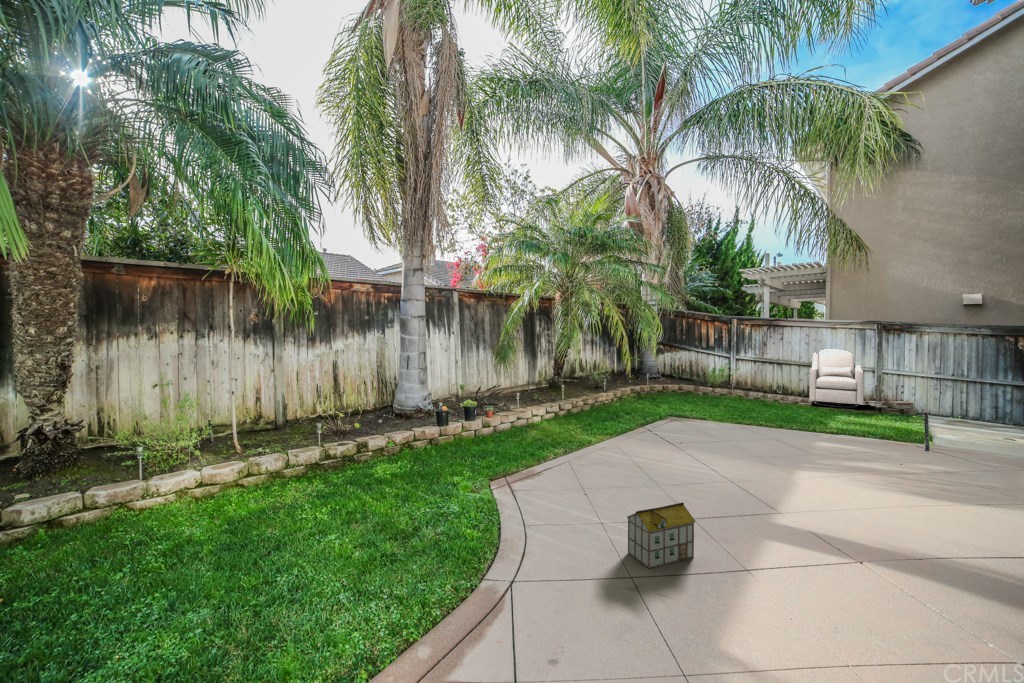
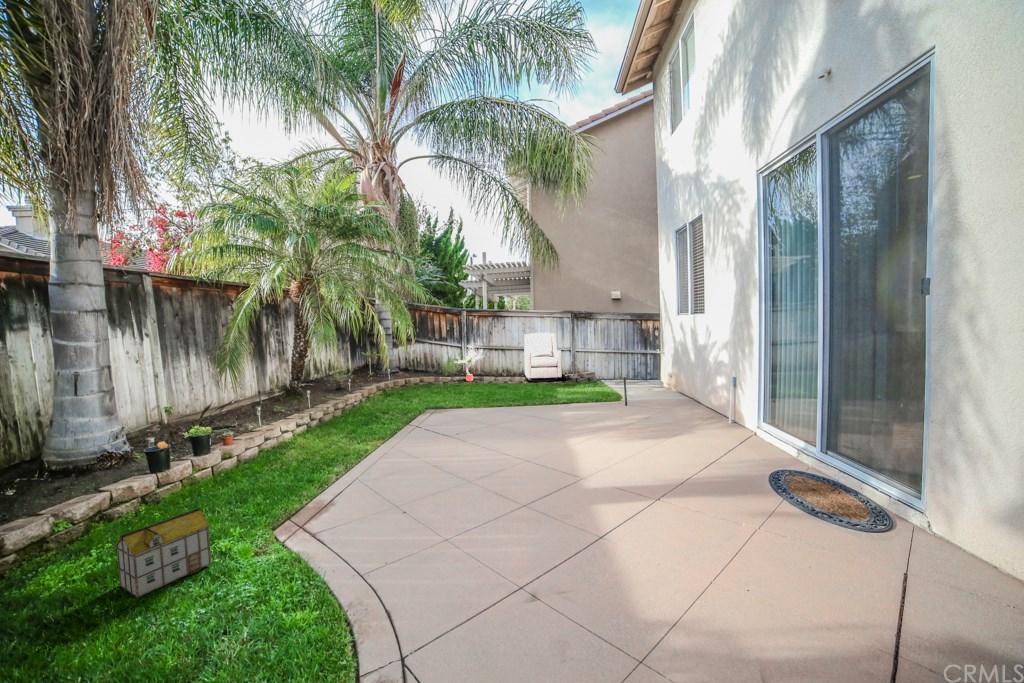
potted tree: none [718,355,756,397] -> present [454,345,483,382]
toy house: present [627,502,695,568] -> present [115,508,211,598]

